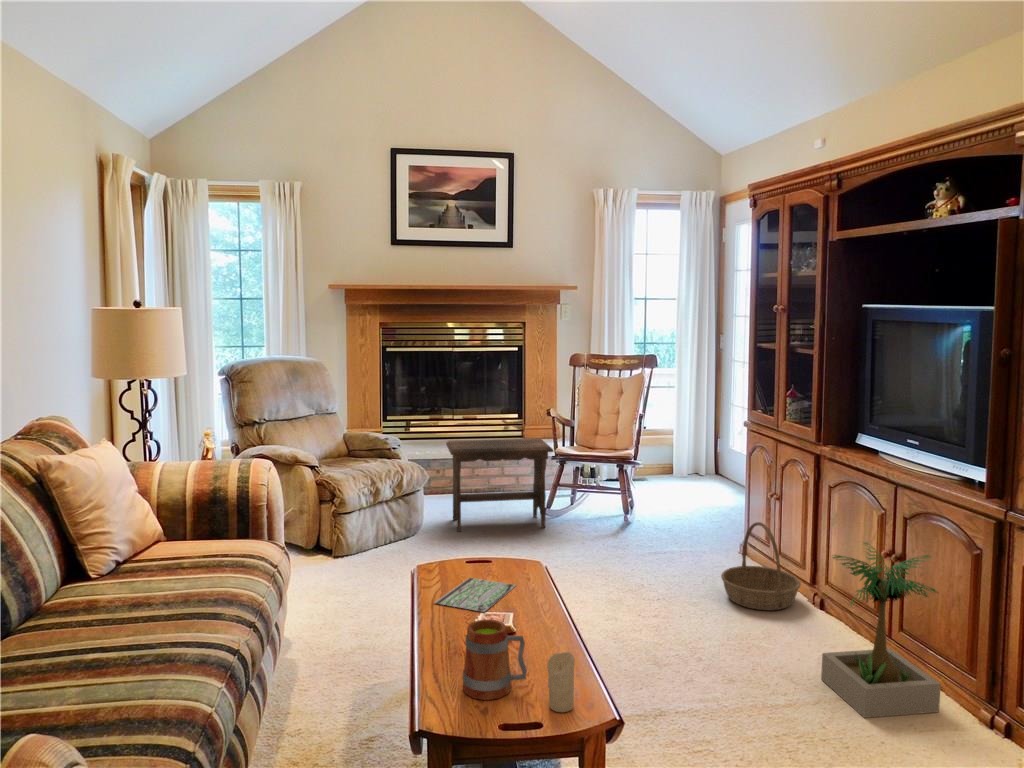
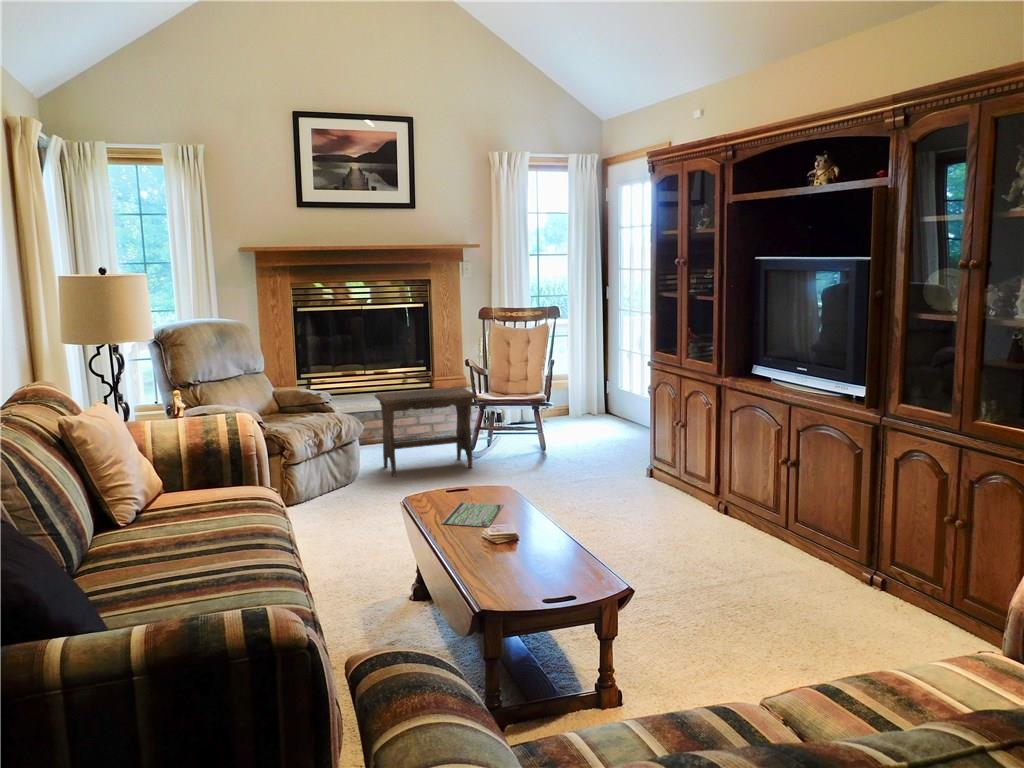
basket: present [721,522,801,610] -> none [642,445,708,518]
potted plant: present [821,543,941,718] -> none [738,449,843,587]
mug: present [463,620,527,700] -> none [501,524,554,587]
candle: present [547,652,575,712] -> none [576,542,597,589]

